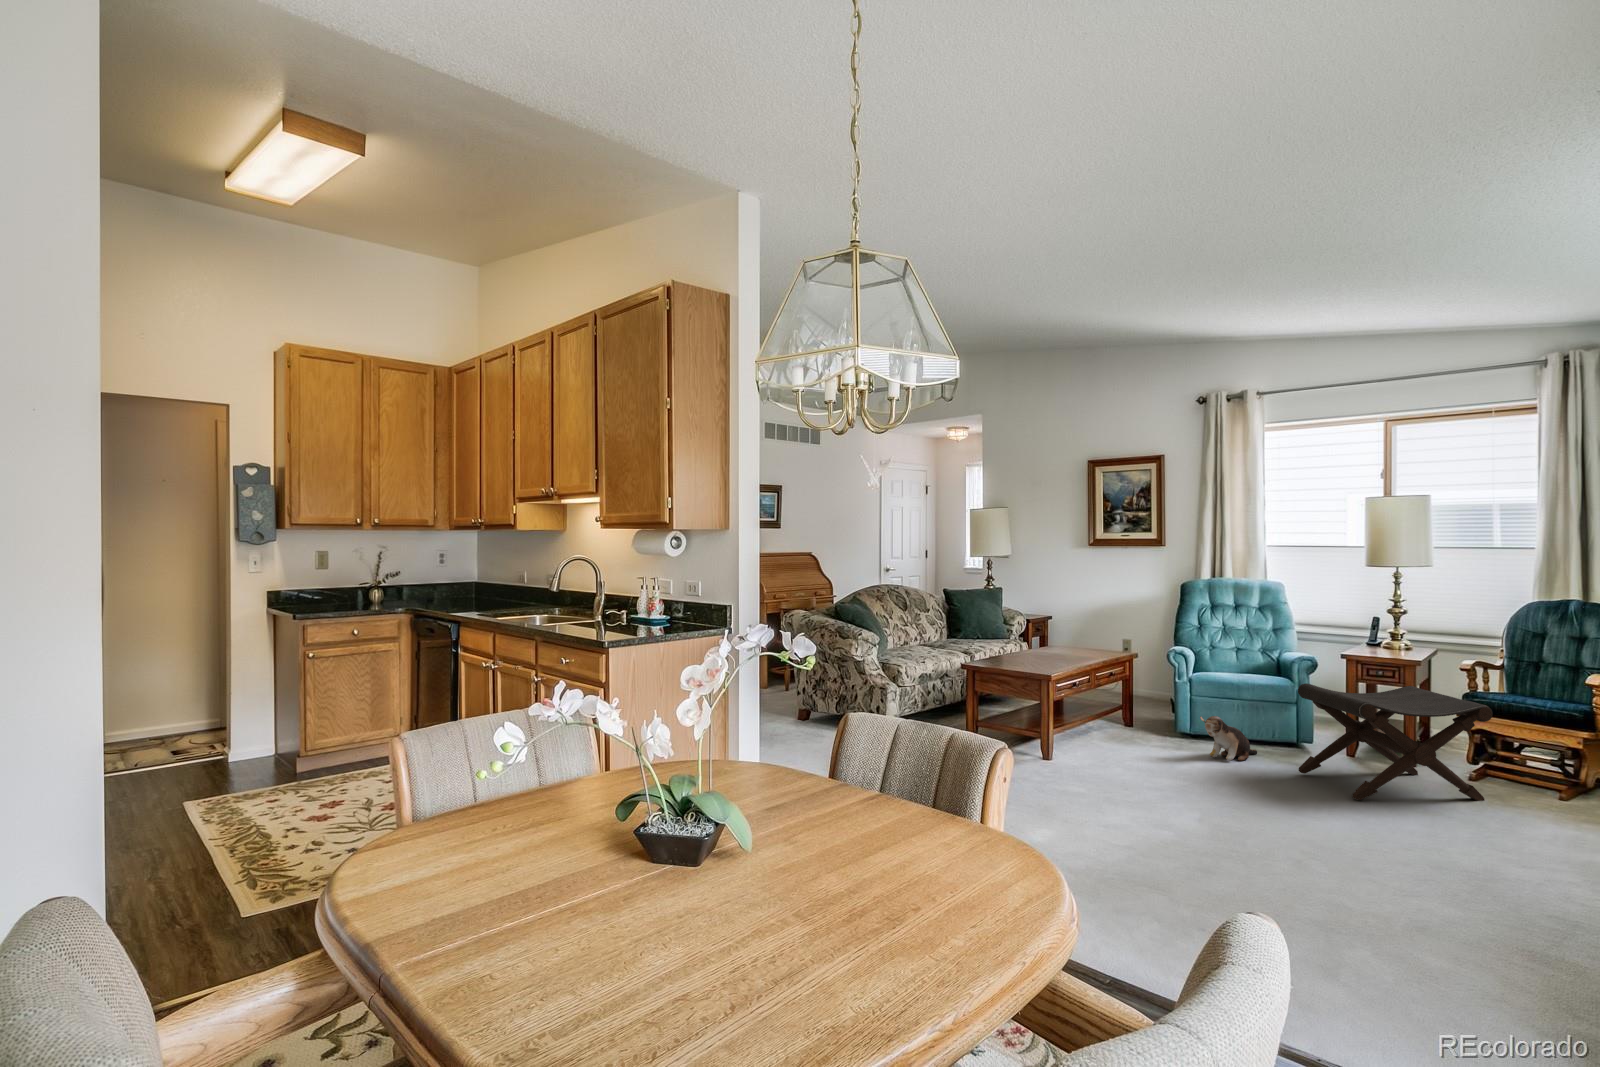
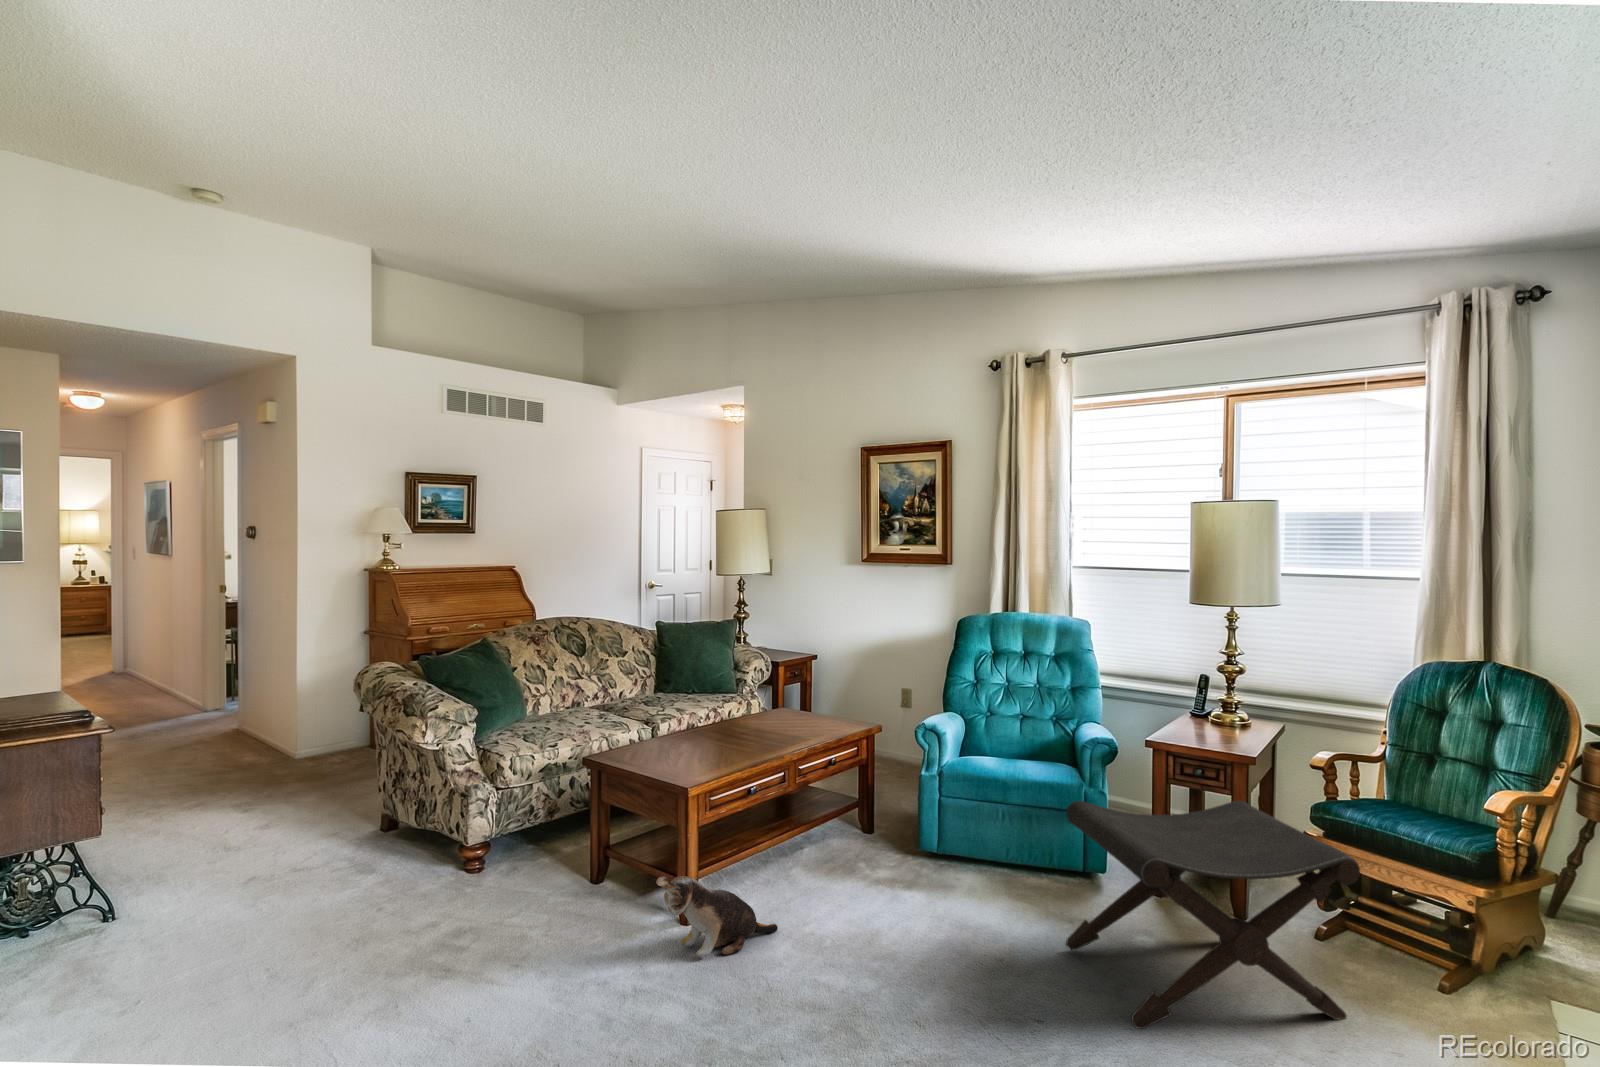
plush toy: present [1200,716,1257,761] -> present [656,876,778,957]

